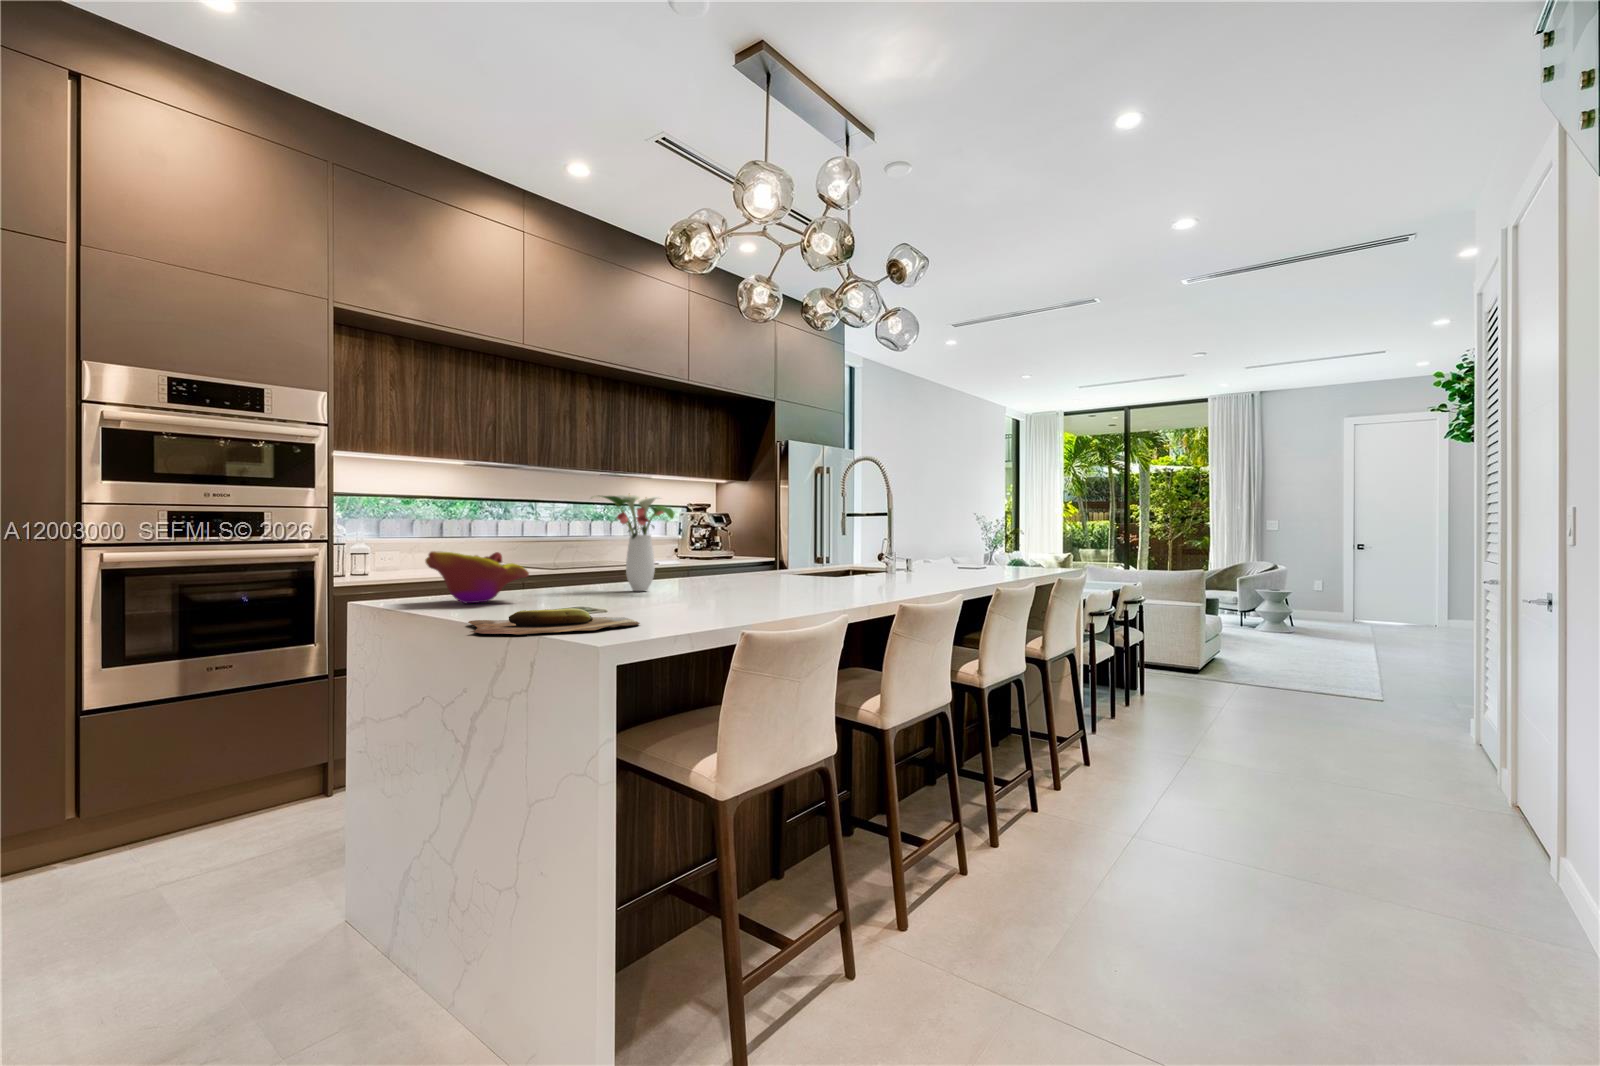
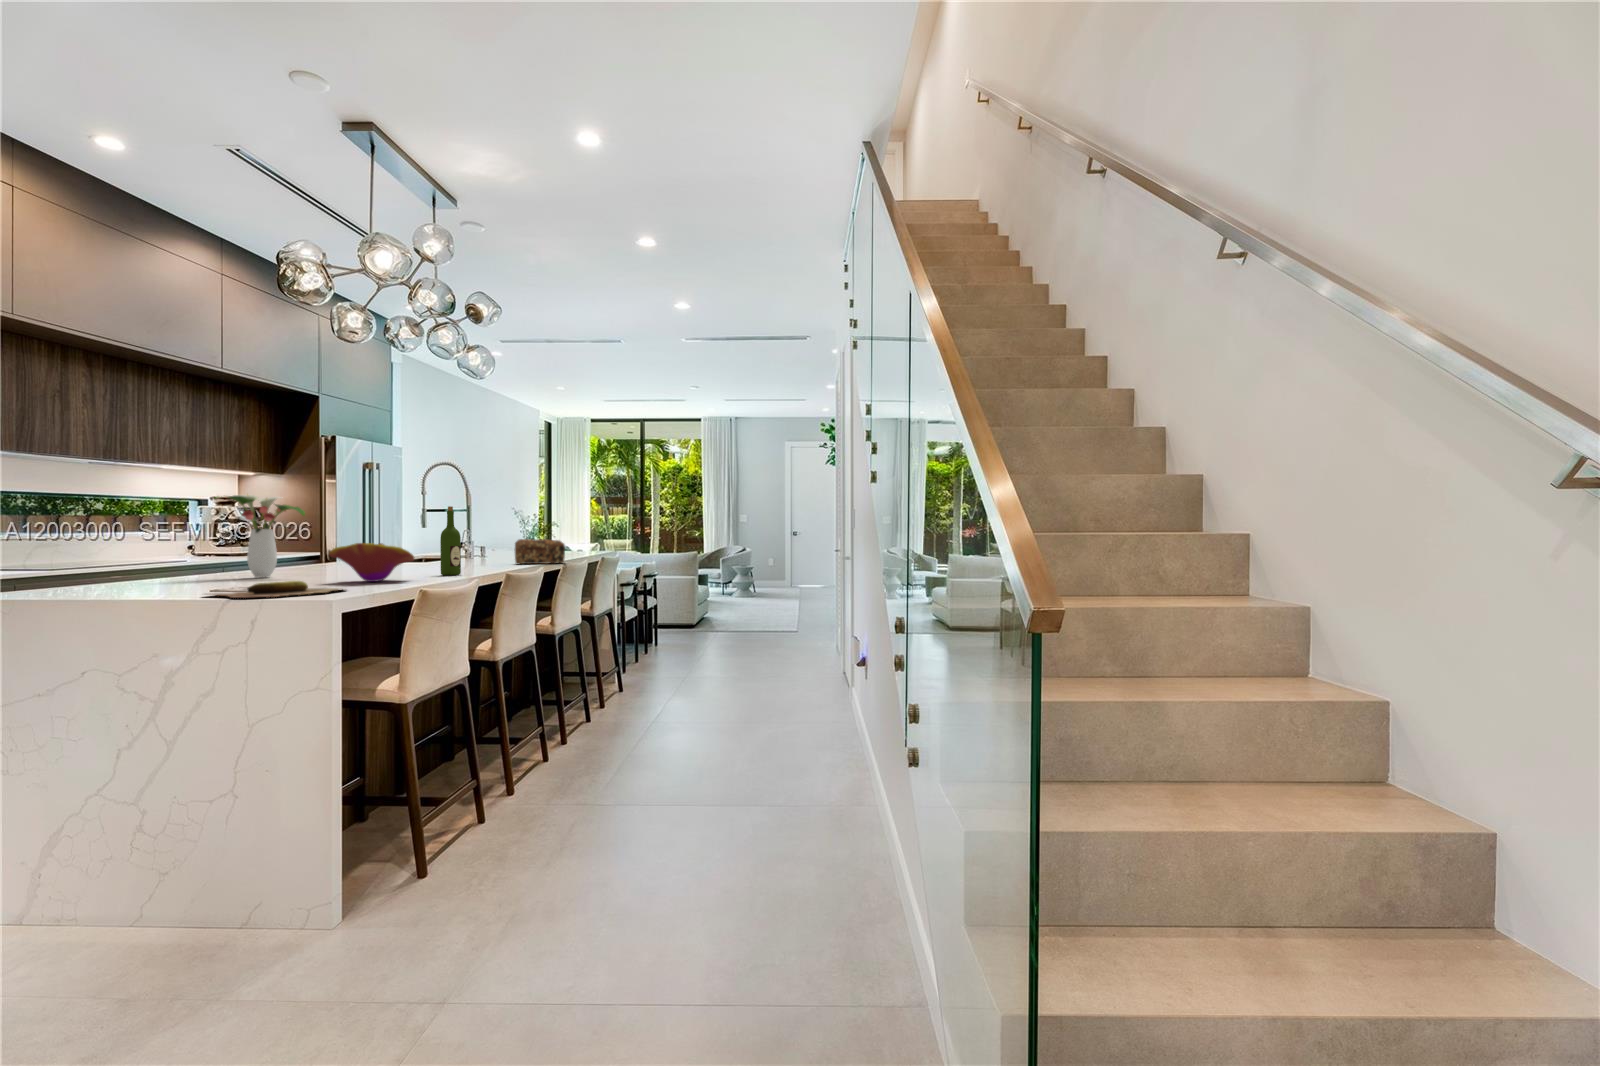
wine bottle: none [818,505,843,600] -> present [440,506,461,575]
bread loaf: none [939,550,1004,584] -> present [515,539,565,564]
decorative bowl: present [425,551,529,603] -> present [329,543,415,582]

